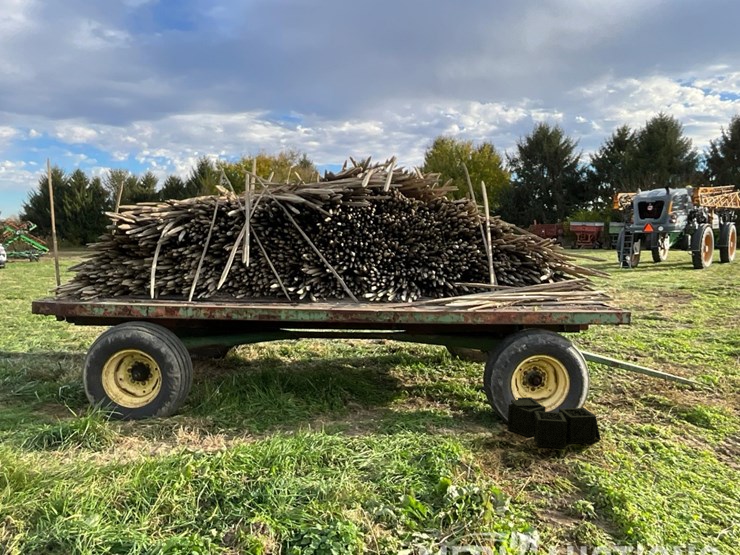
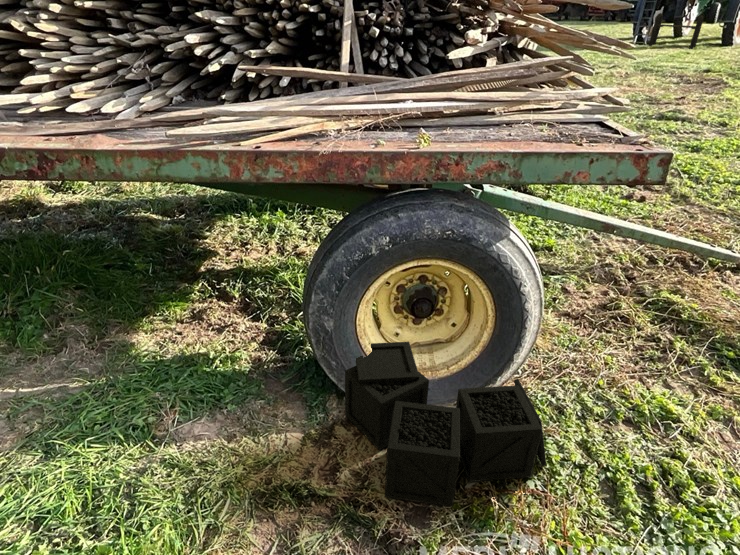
bench: none [634,245,673,272] -> present [649,13,704,49]

